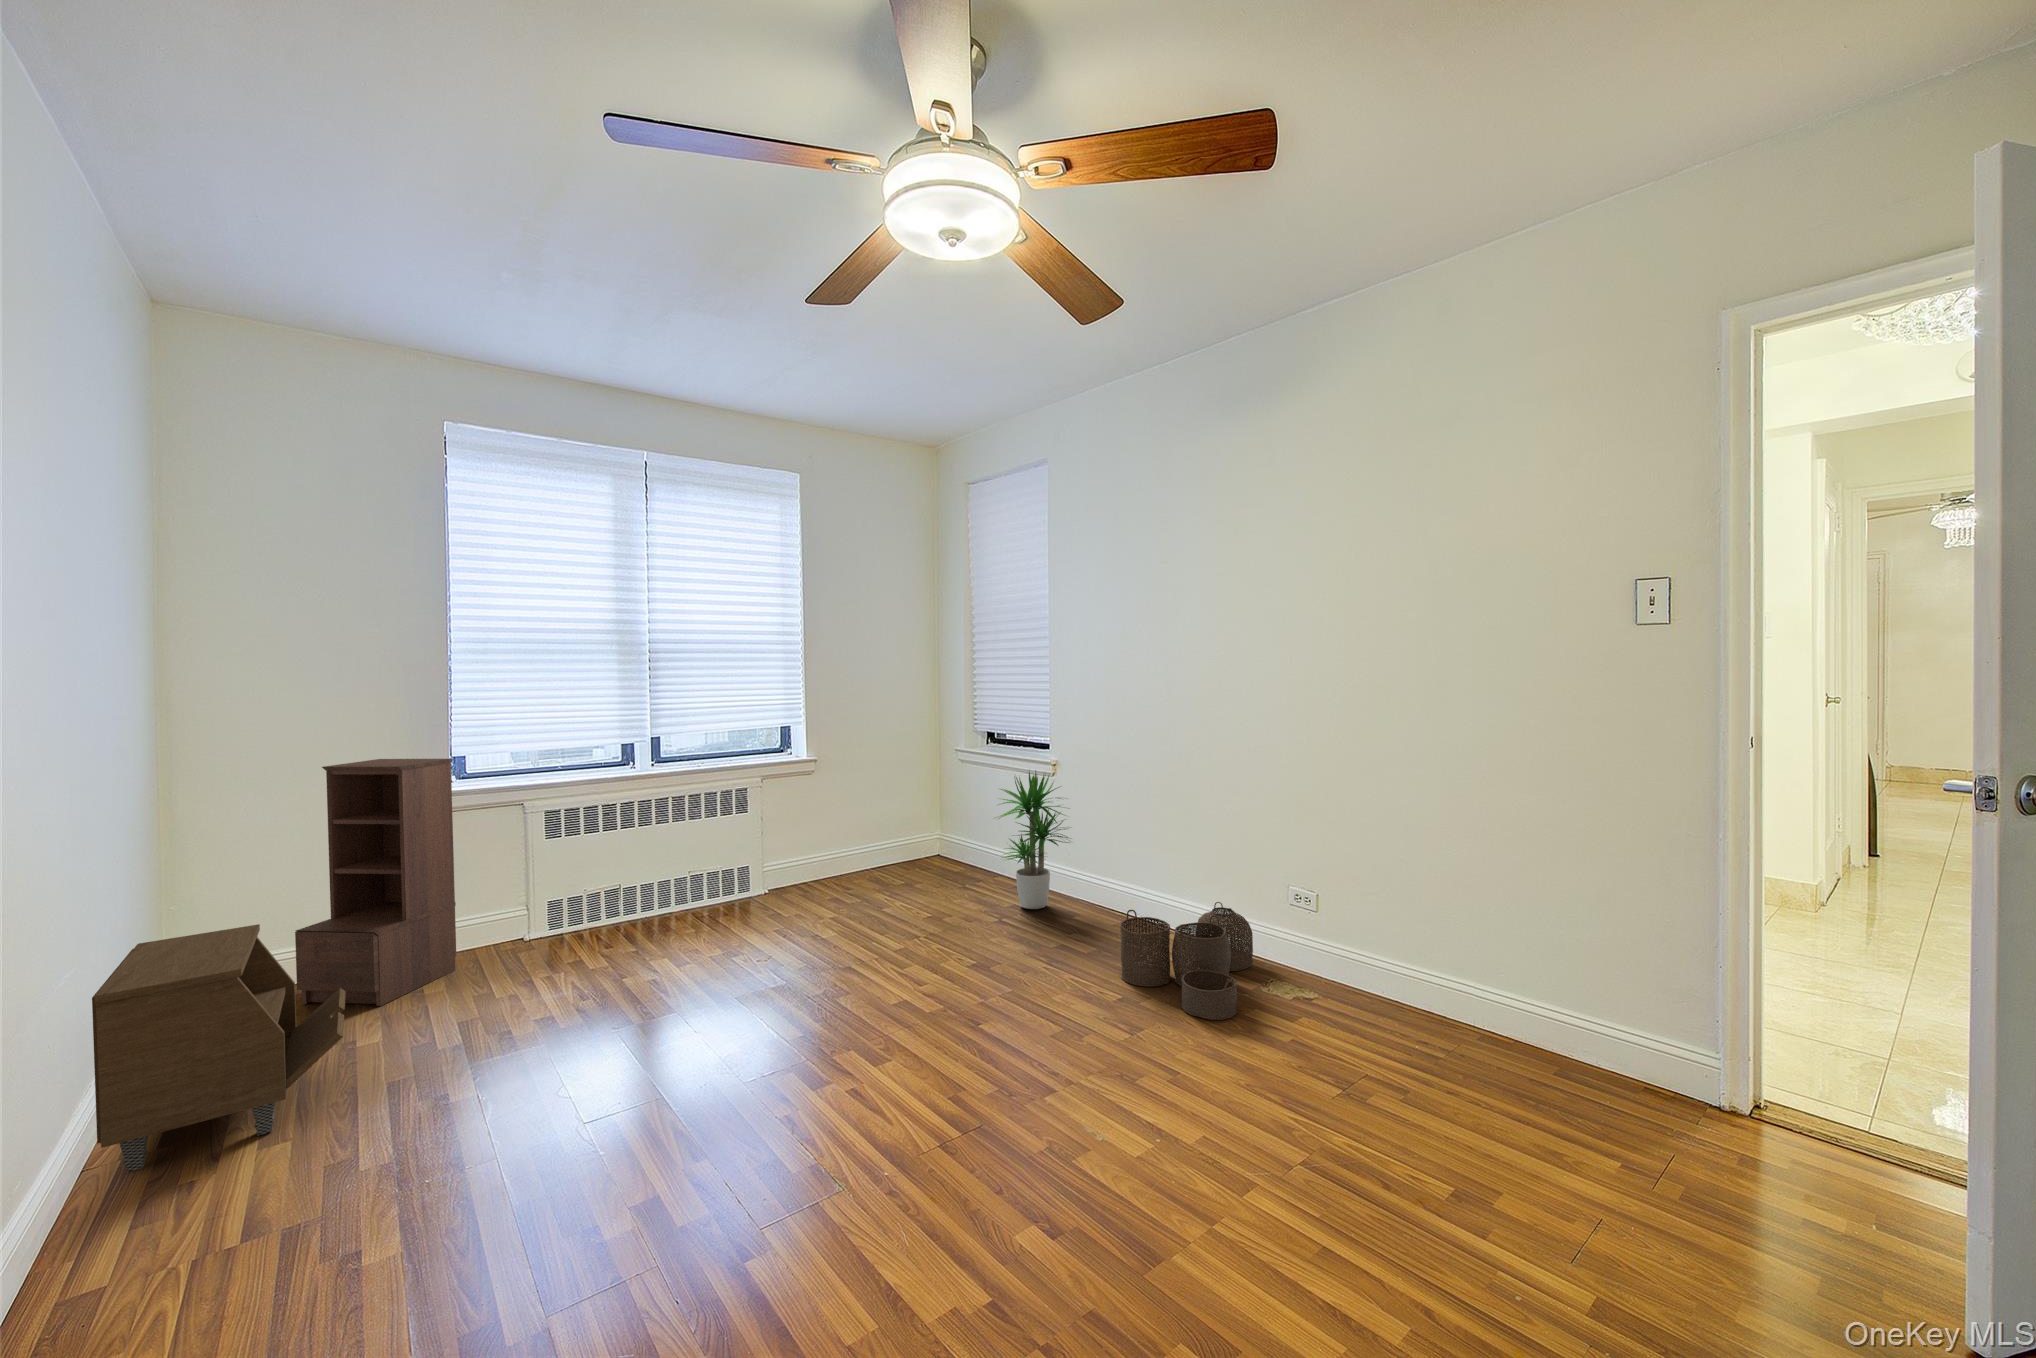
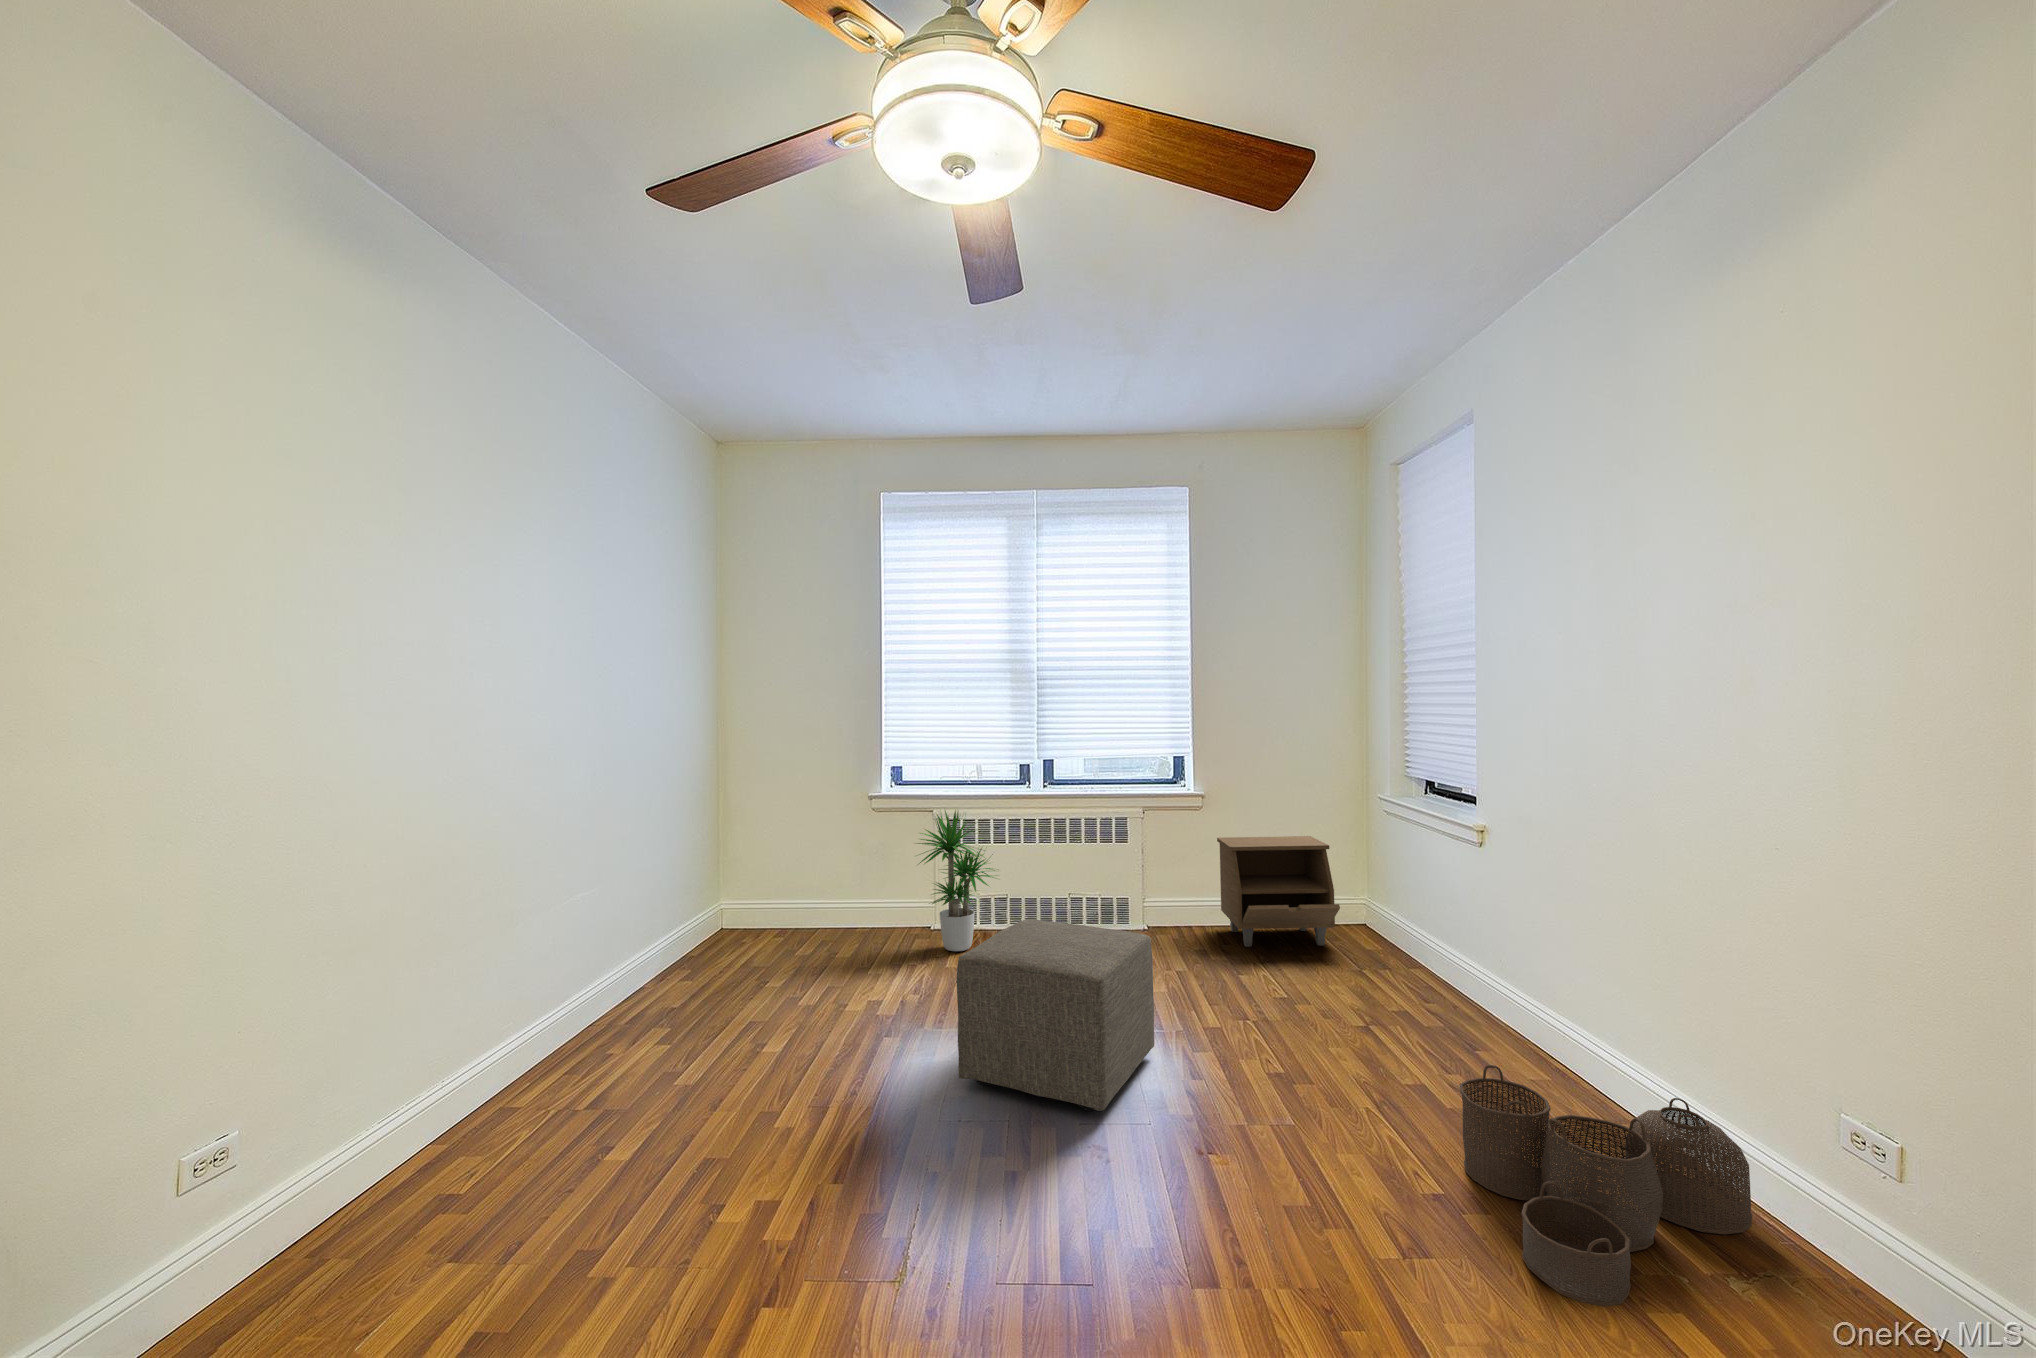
bookshelf: present [295,759,456,1006] -> none [778,766,876,958]
potted plant: present [996,772,1071,909] -> present [917,811,997,951]
ottoman: none [727,876,888,1046] -> present [957,919,1154,1111]
nightstand: present [92,924,346,1173] -> present [1217,836,1340,947]

